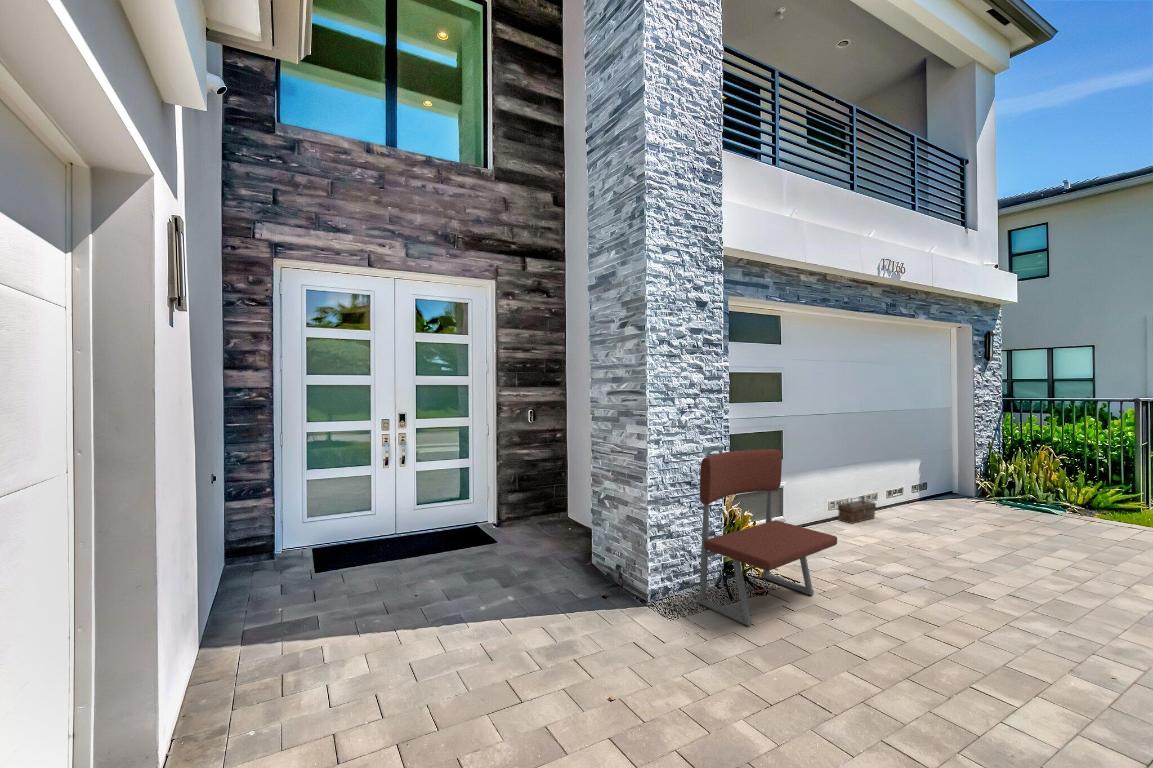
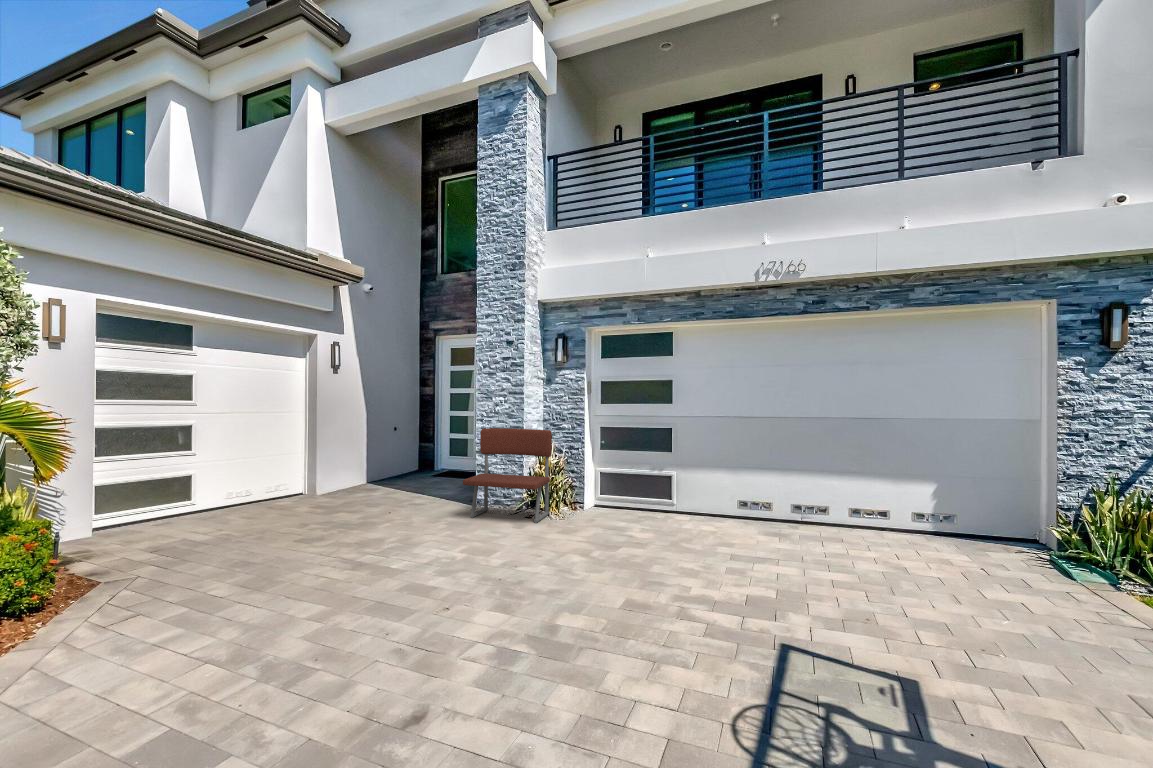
toolbox: present [837,496,876,523] -> none [741,500,790,527]

